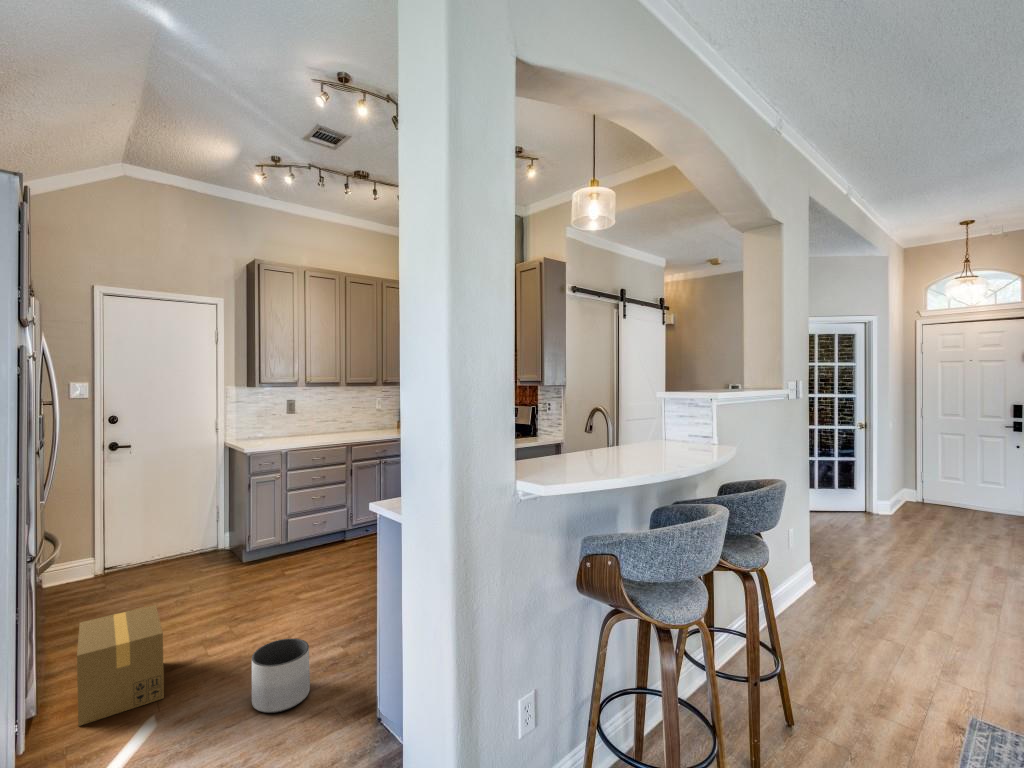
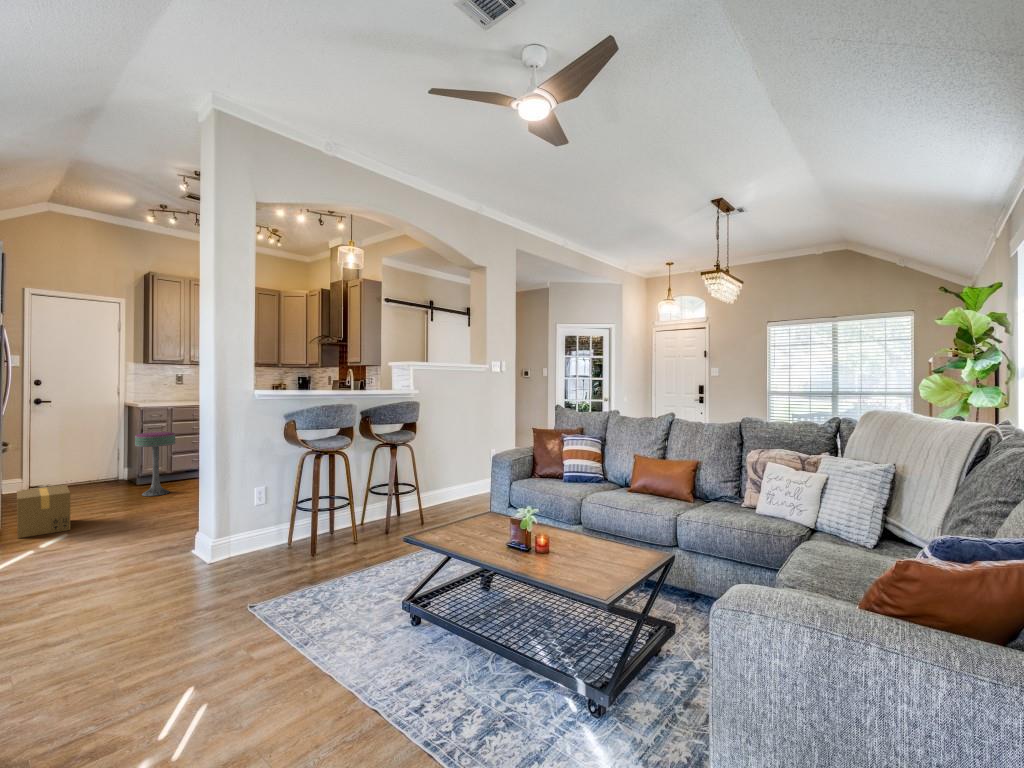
bar stool: none [246,492,301,594] -> present [135,432,176,496]
planter: present [252,638,310,713] -> none [124,498,161,532]

